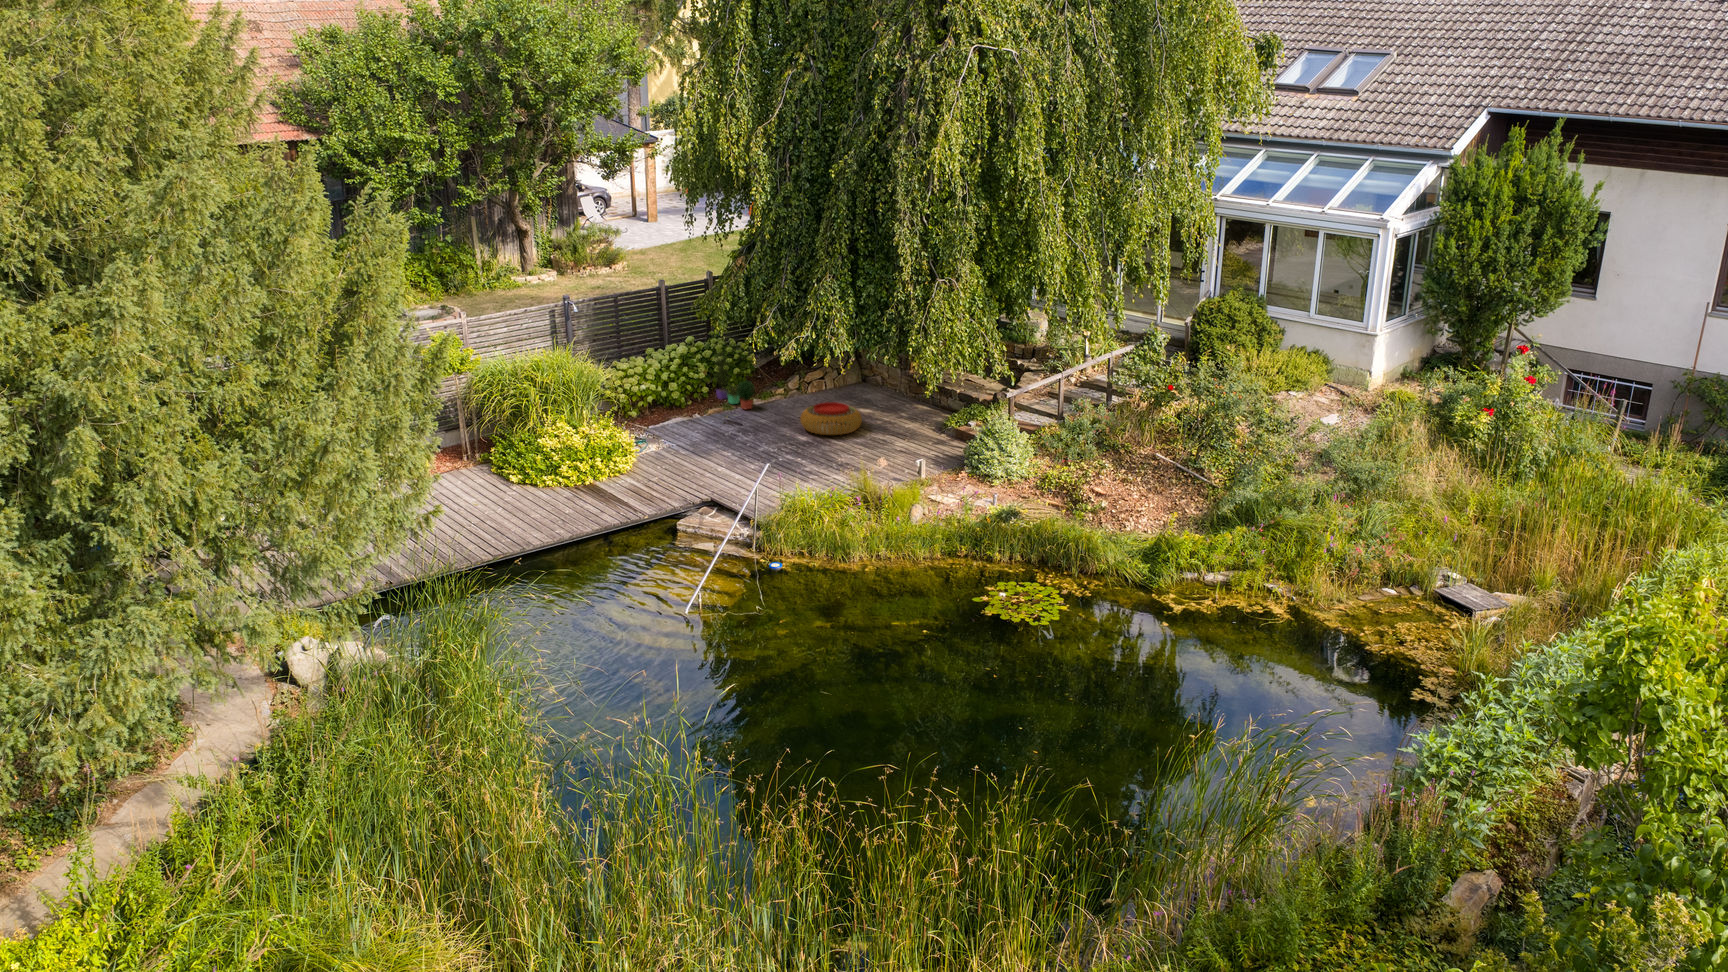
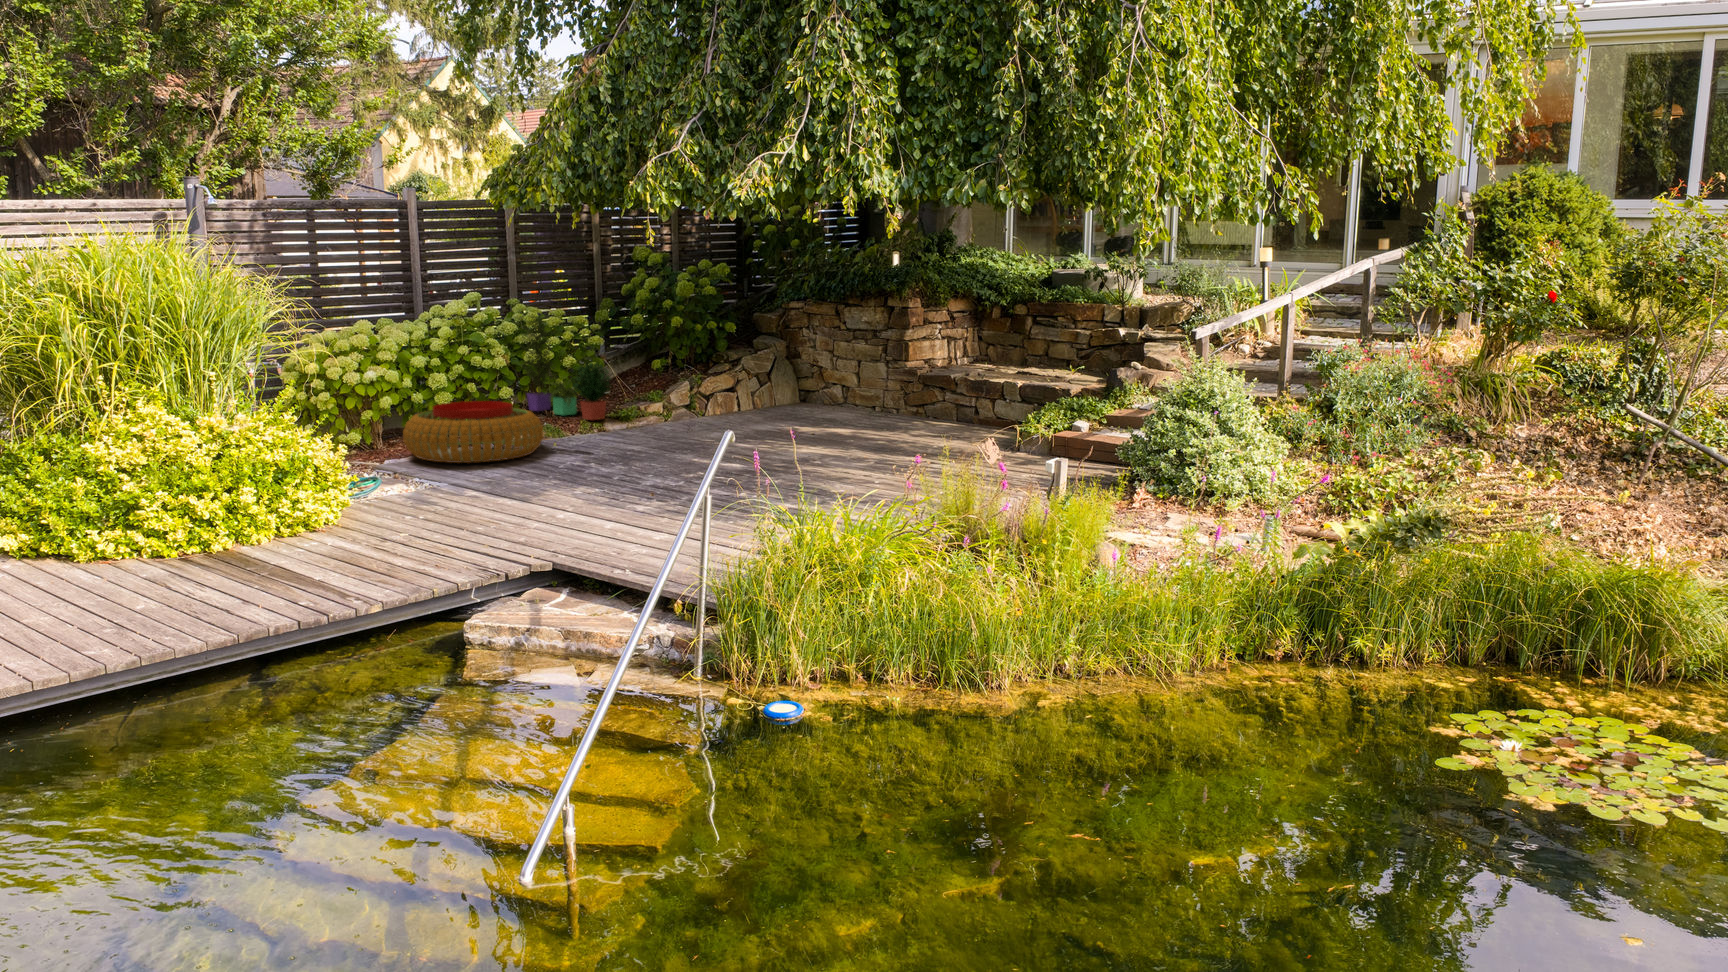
pouf: present [801,402,862,435] -> present [403,401,543,463]

